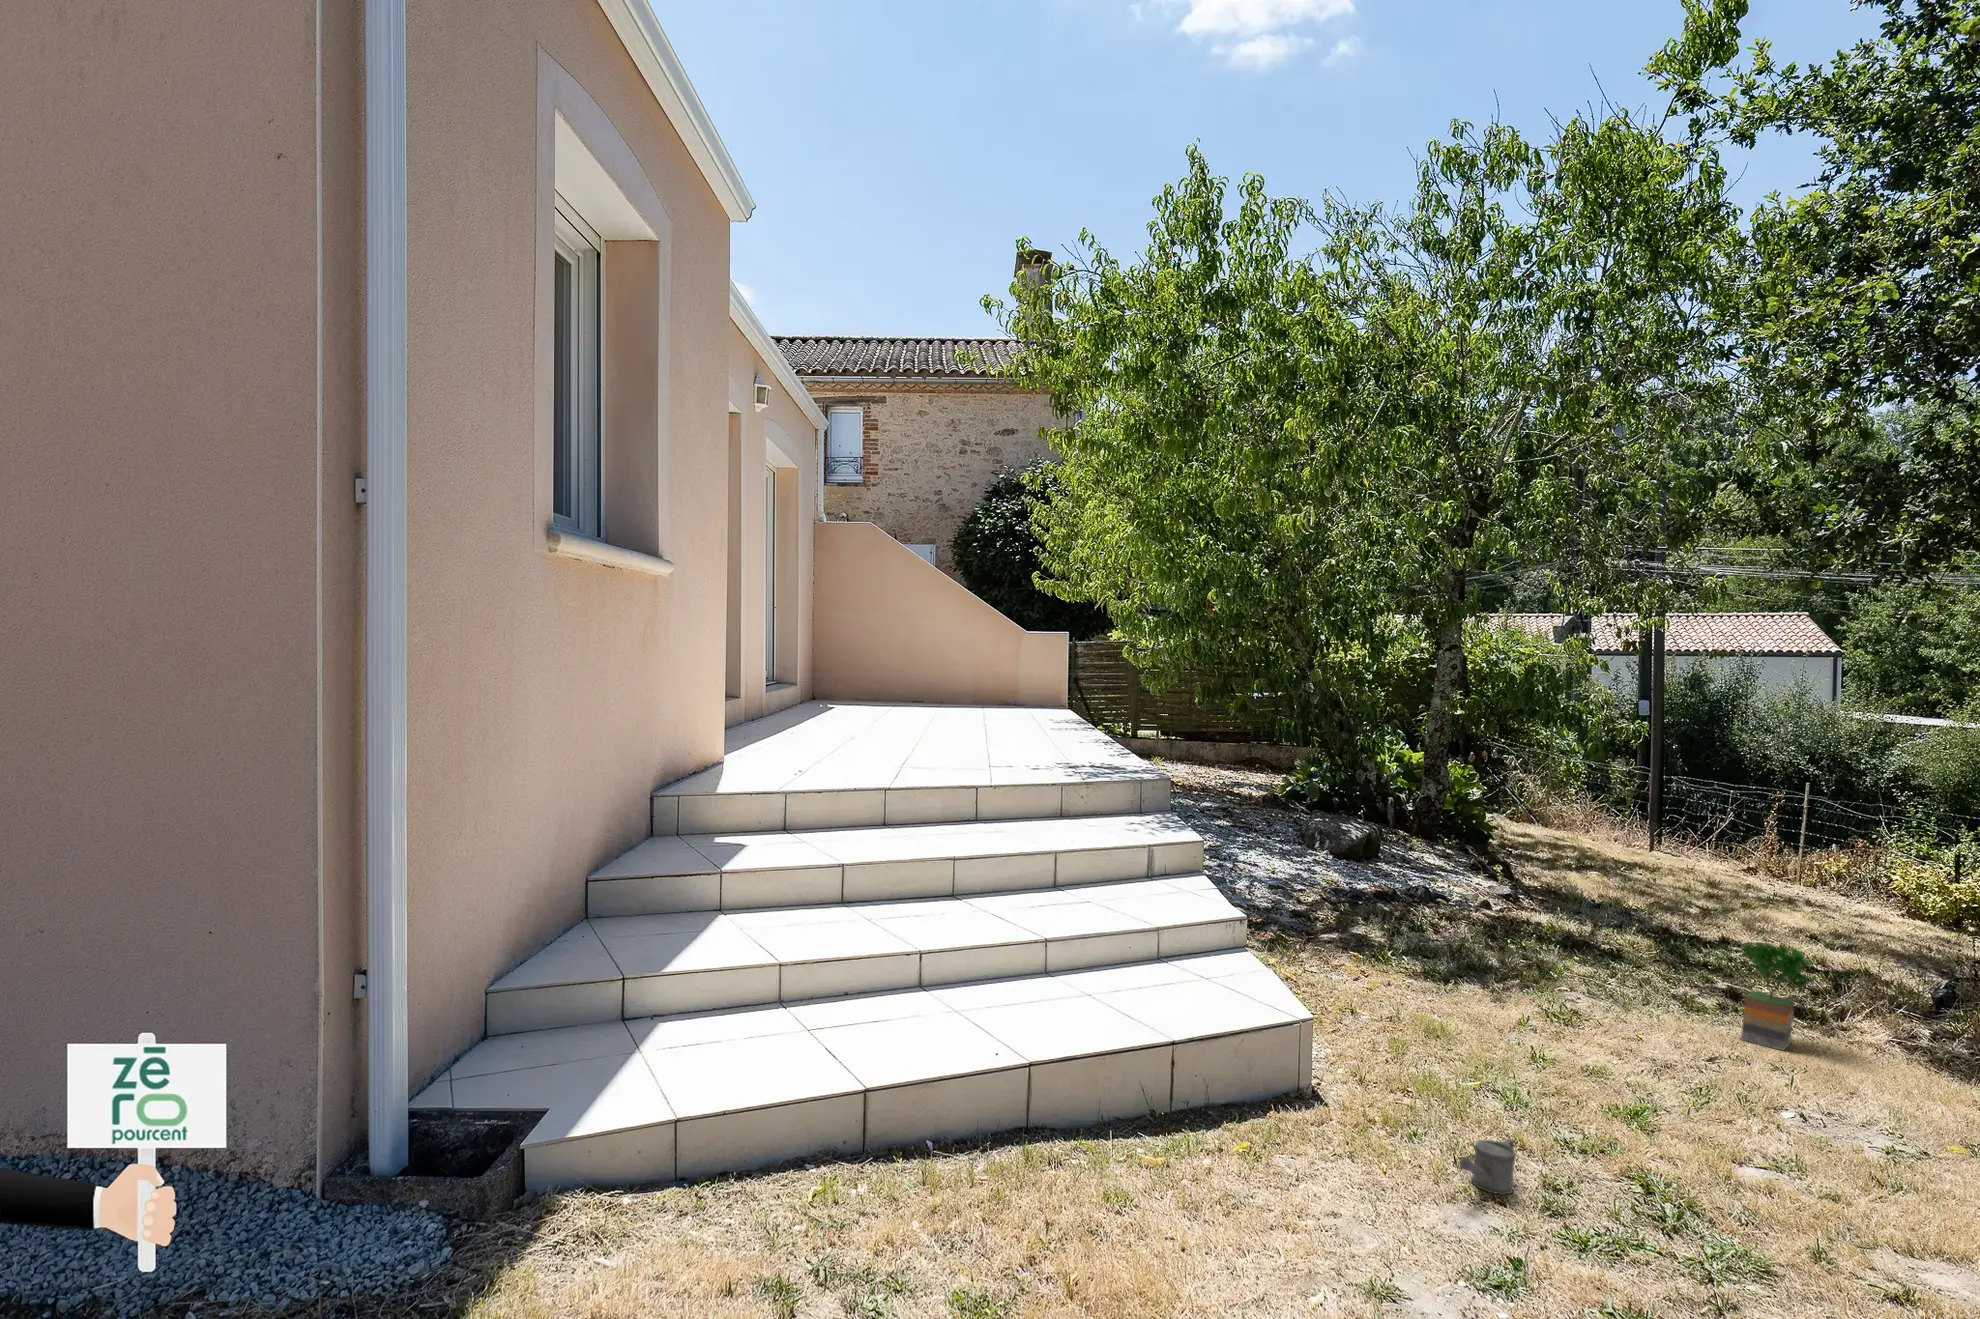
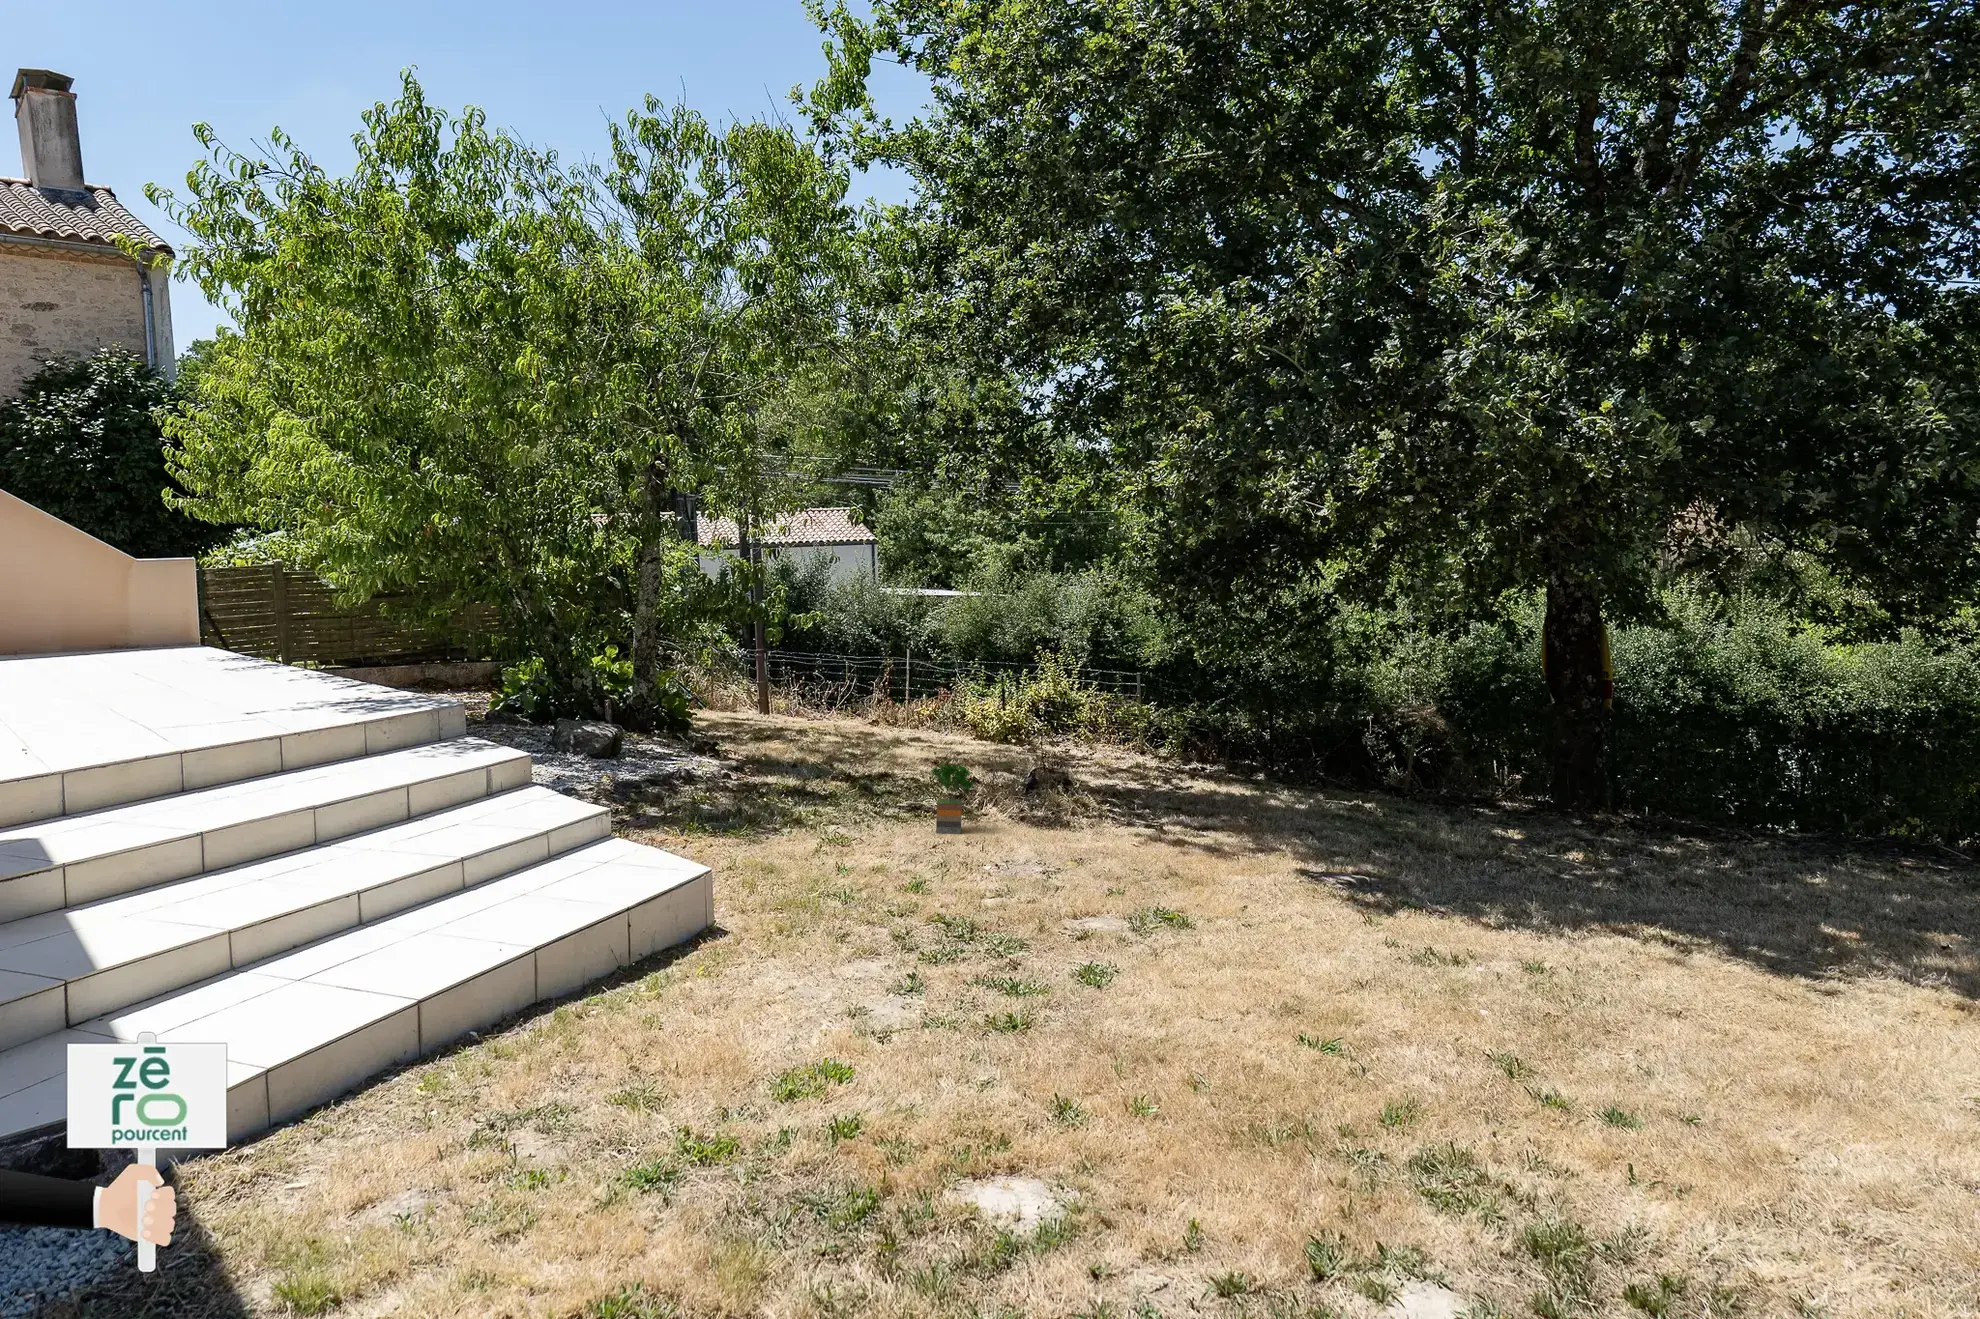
watering can: present [1460,1139,1516,1195] -> none [855,916,883,953]

